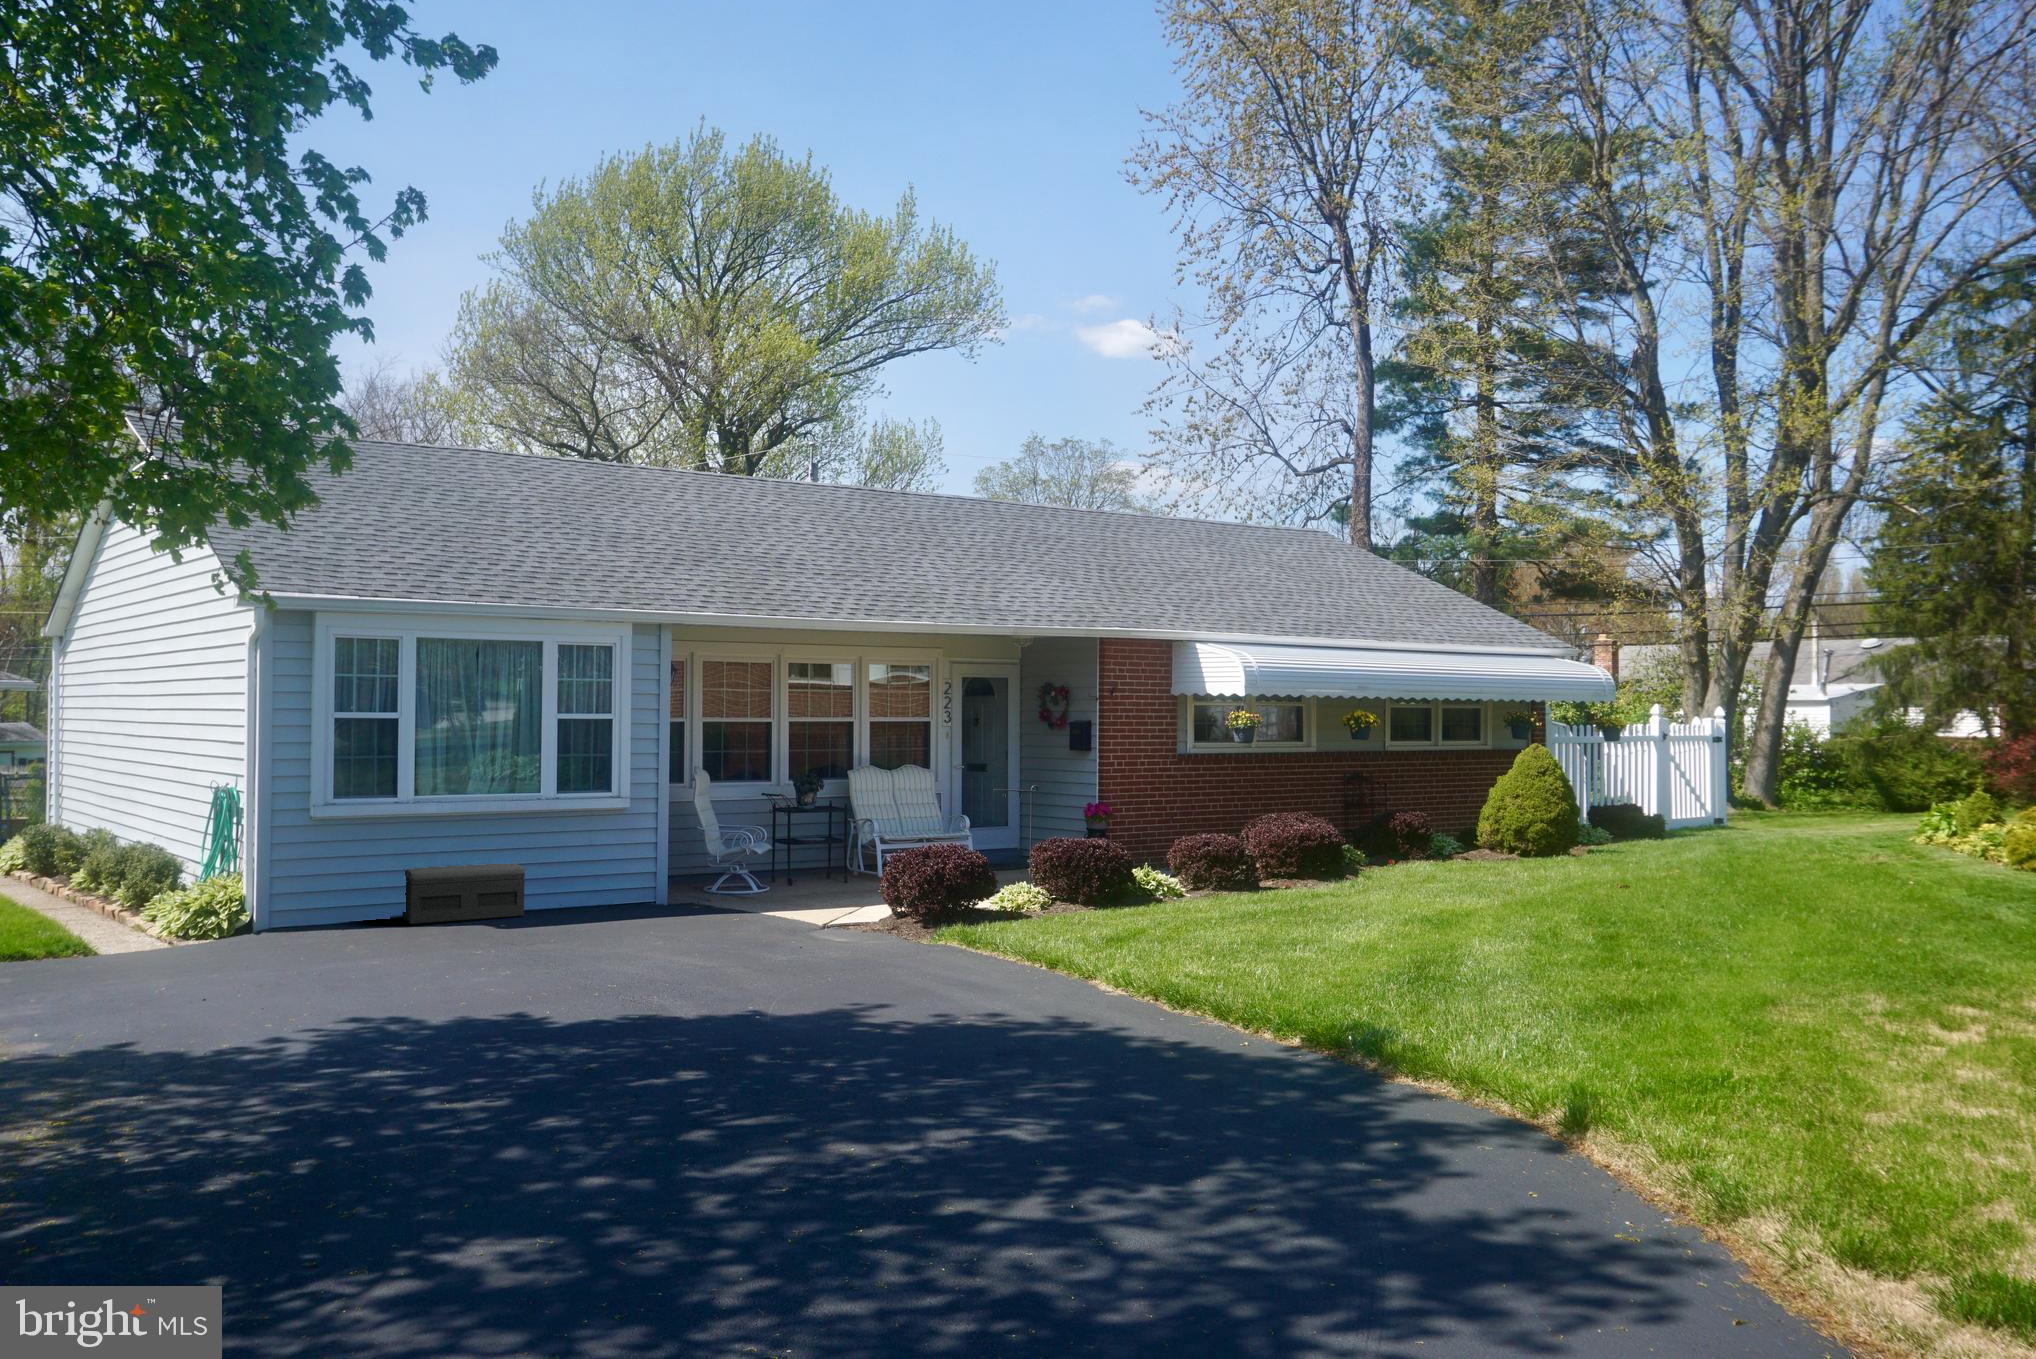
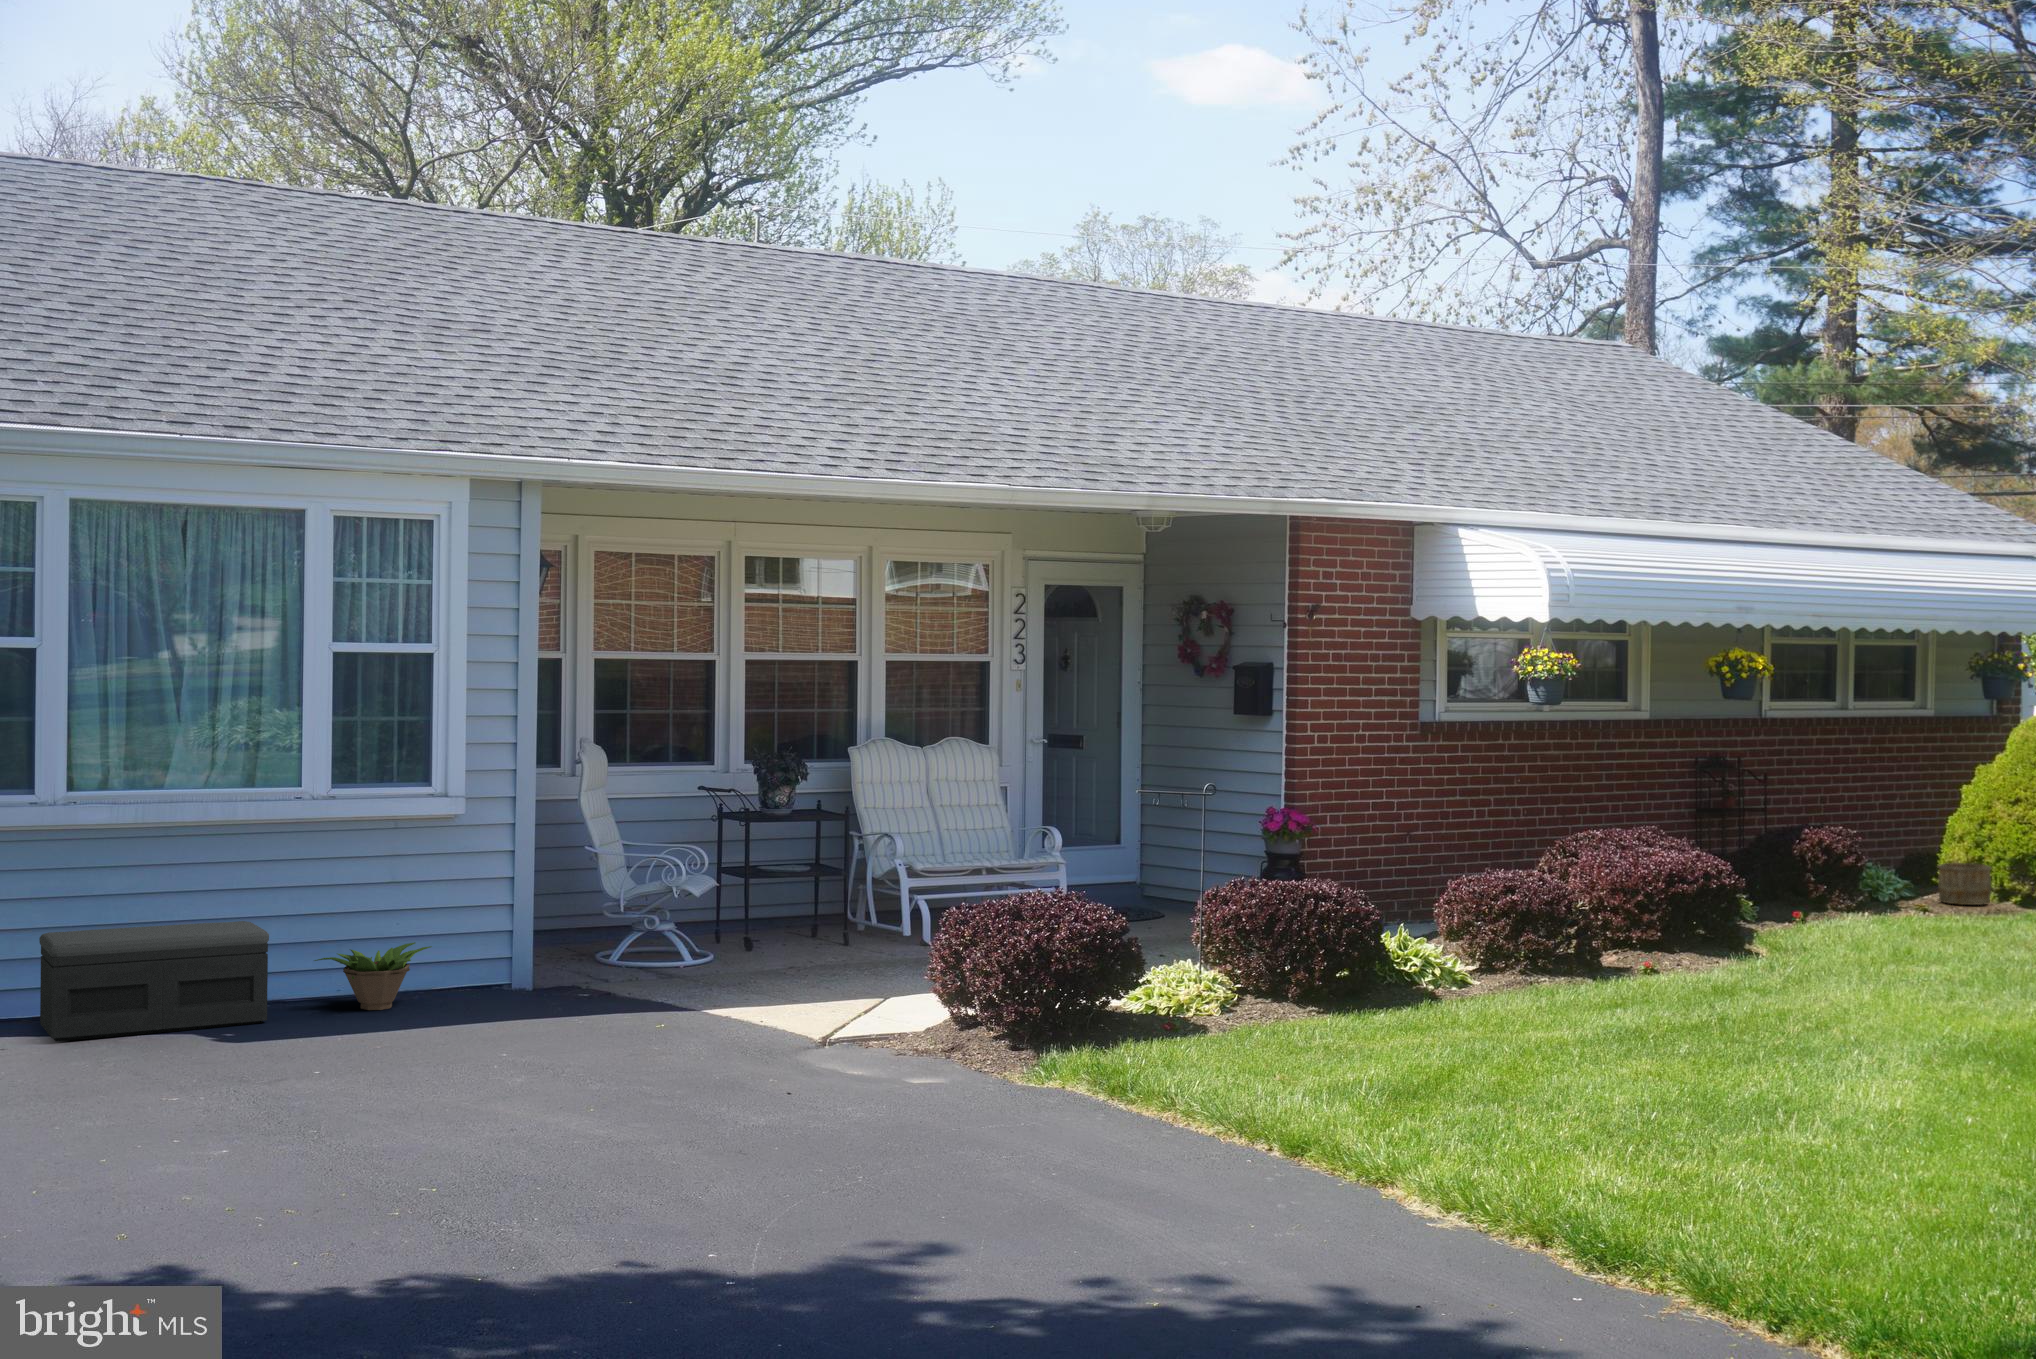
wooden bucket: none [1476,833,1507,857] -> present [1937,863,1991,905]
decorative plant: none [549,875,613,911] -> present [314,942,432,1010]

